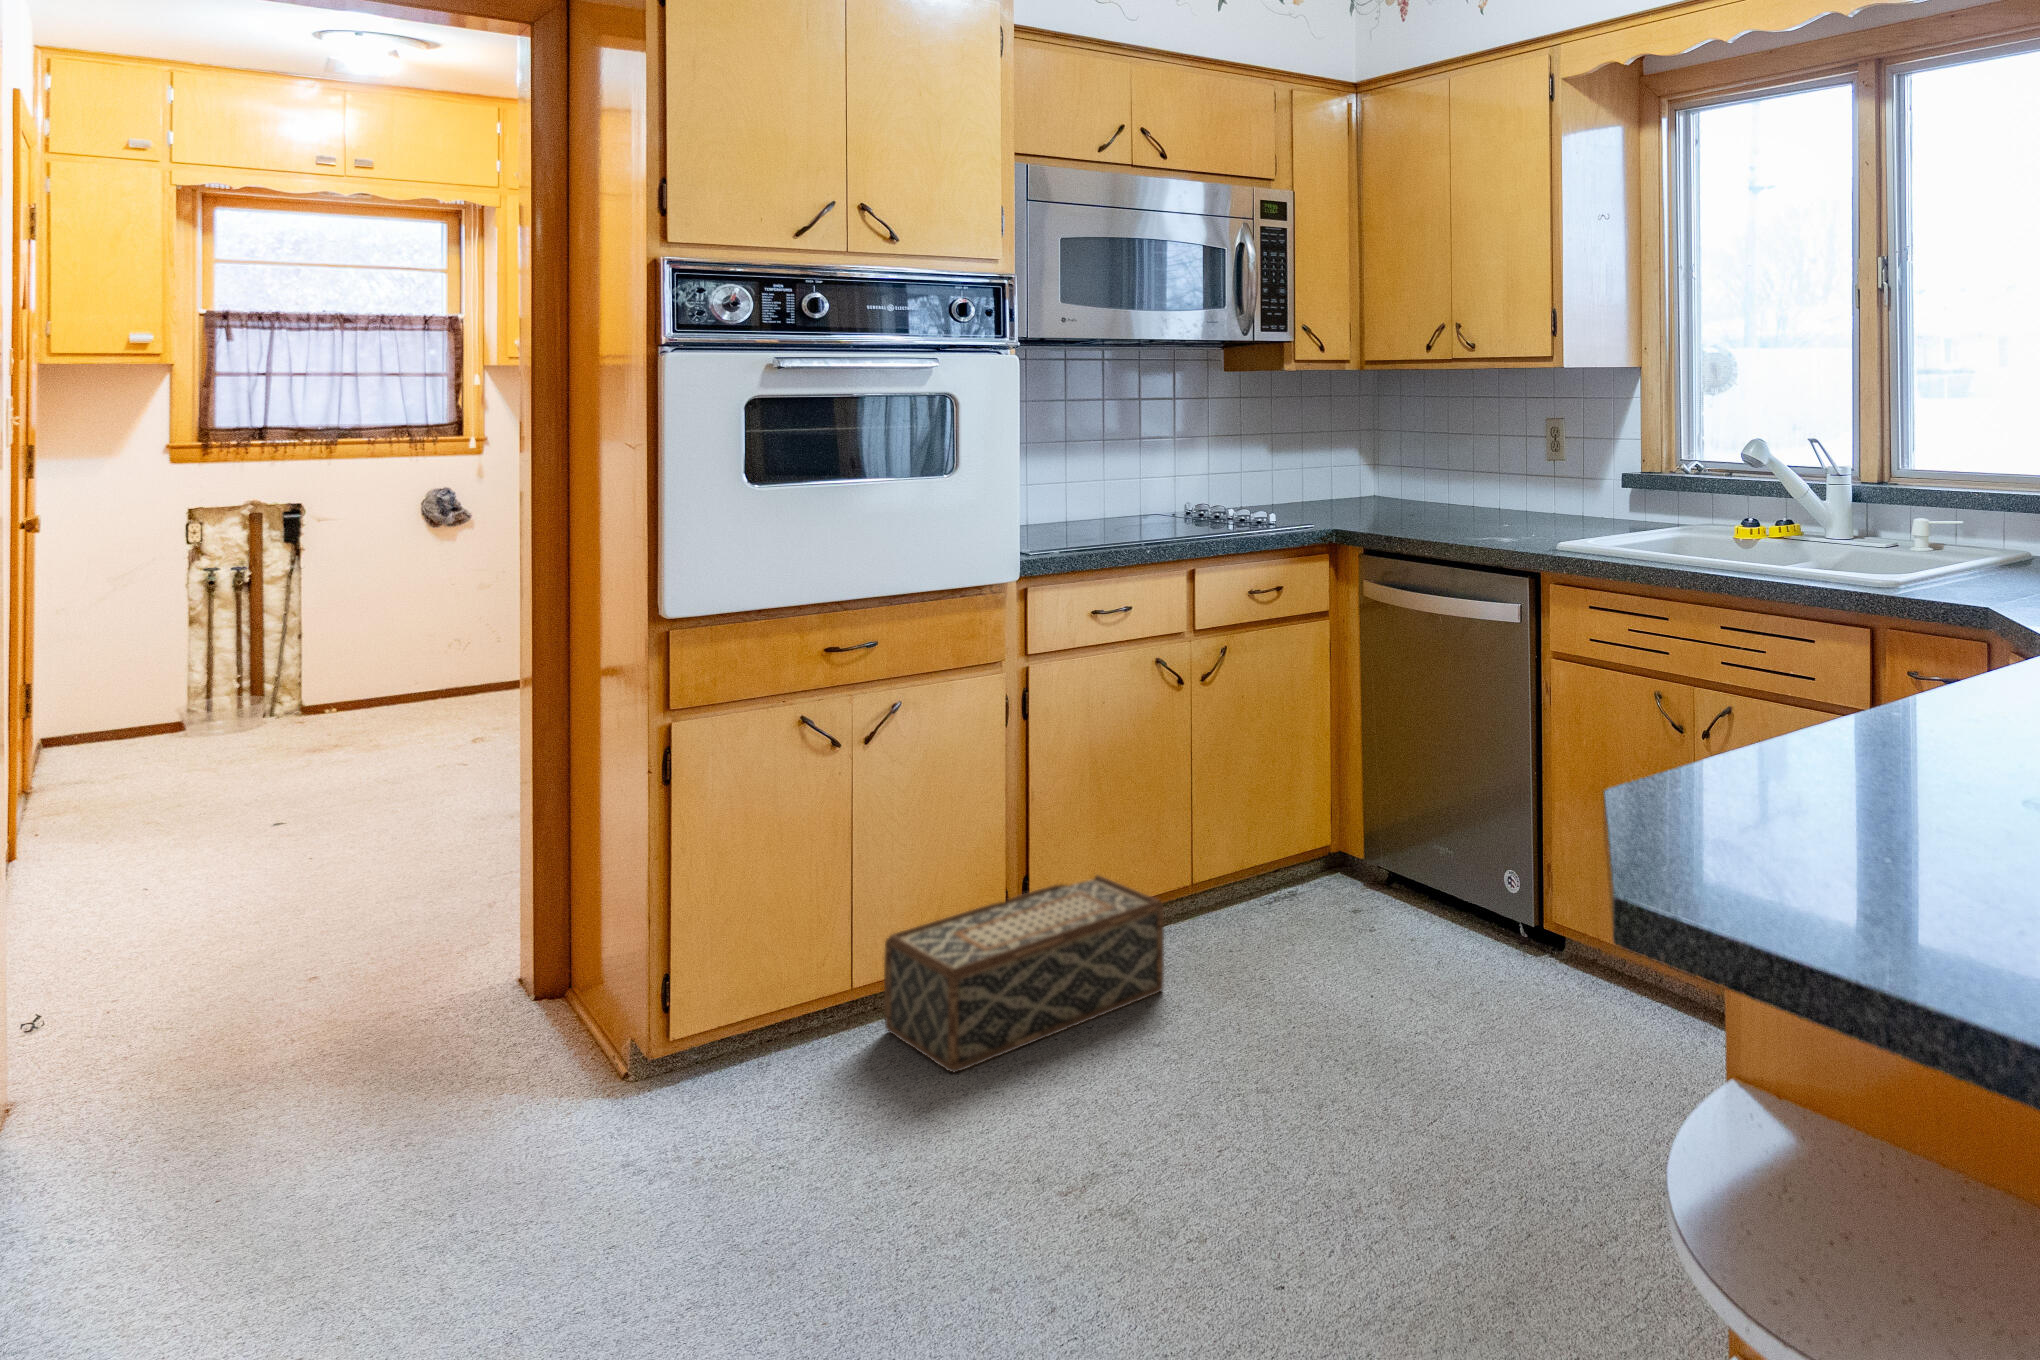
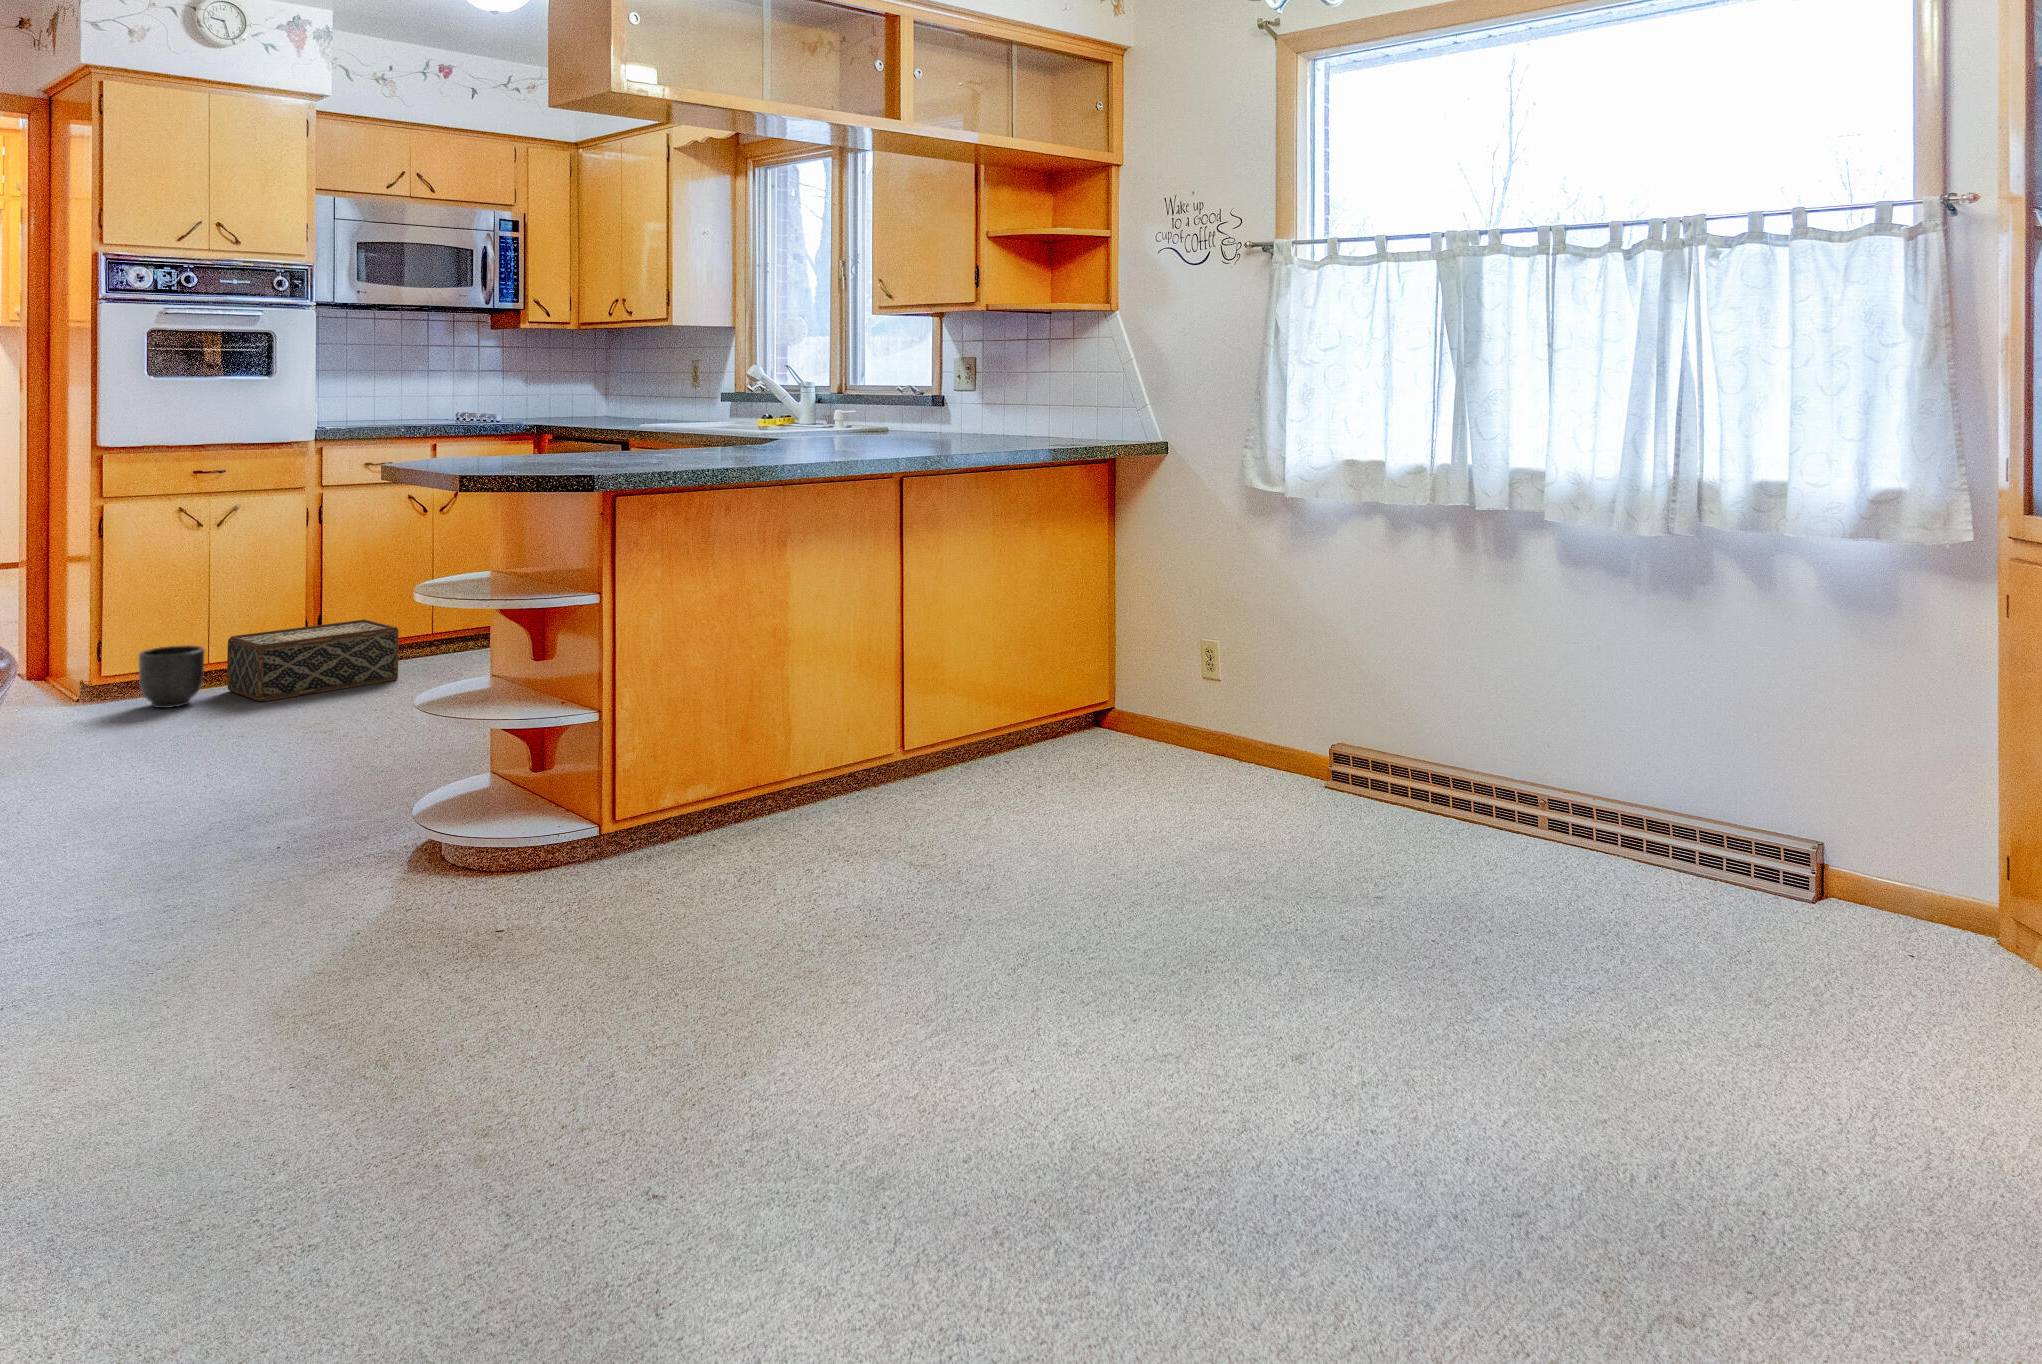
planter: none [739,964,853,1097] -> present [139,645,204,708]

